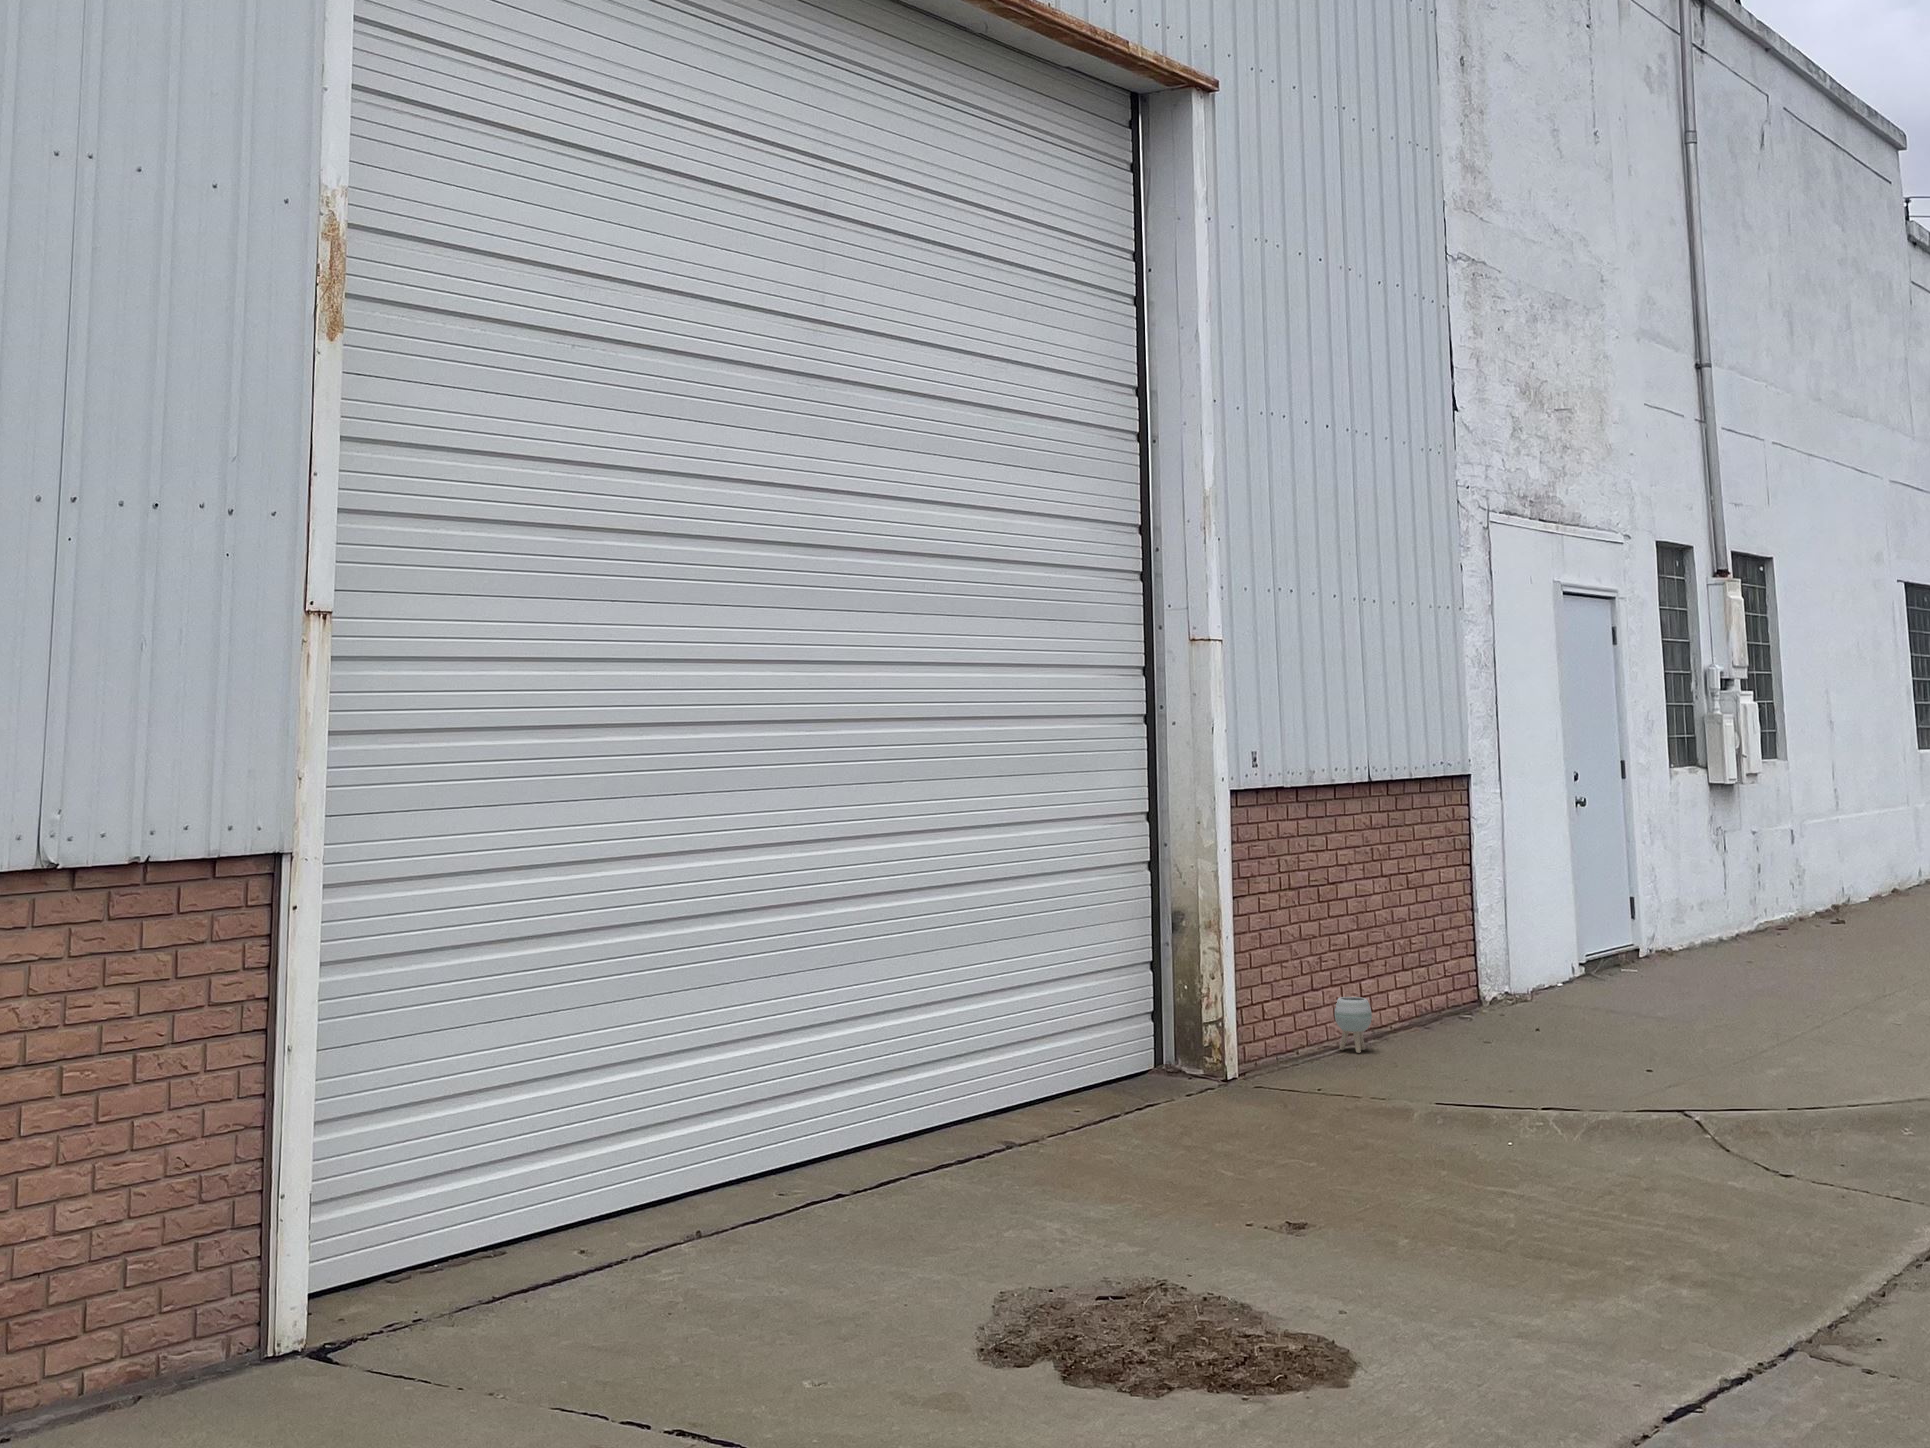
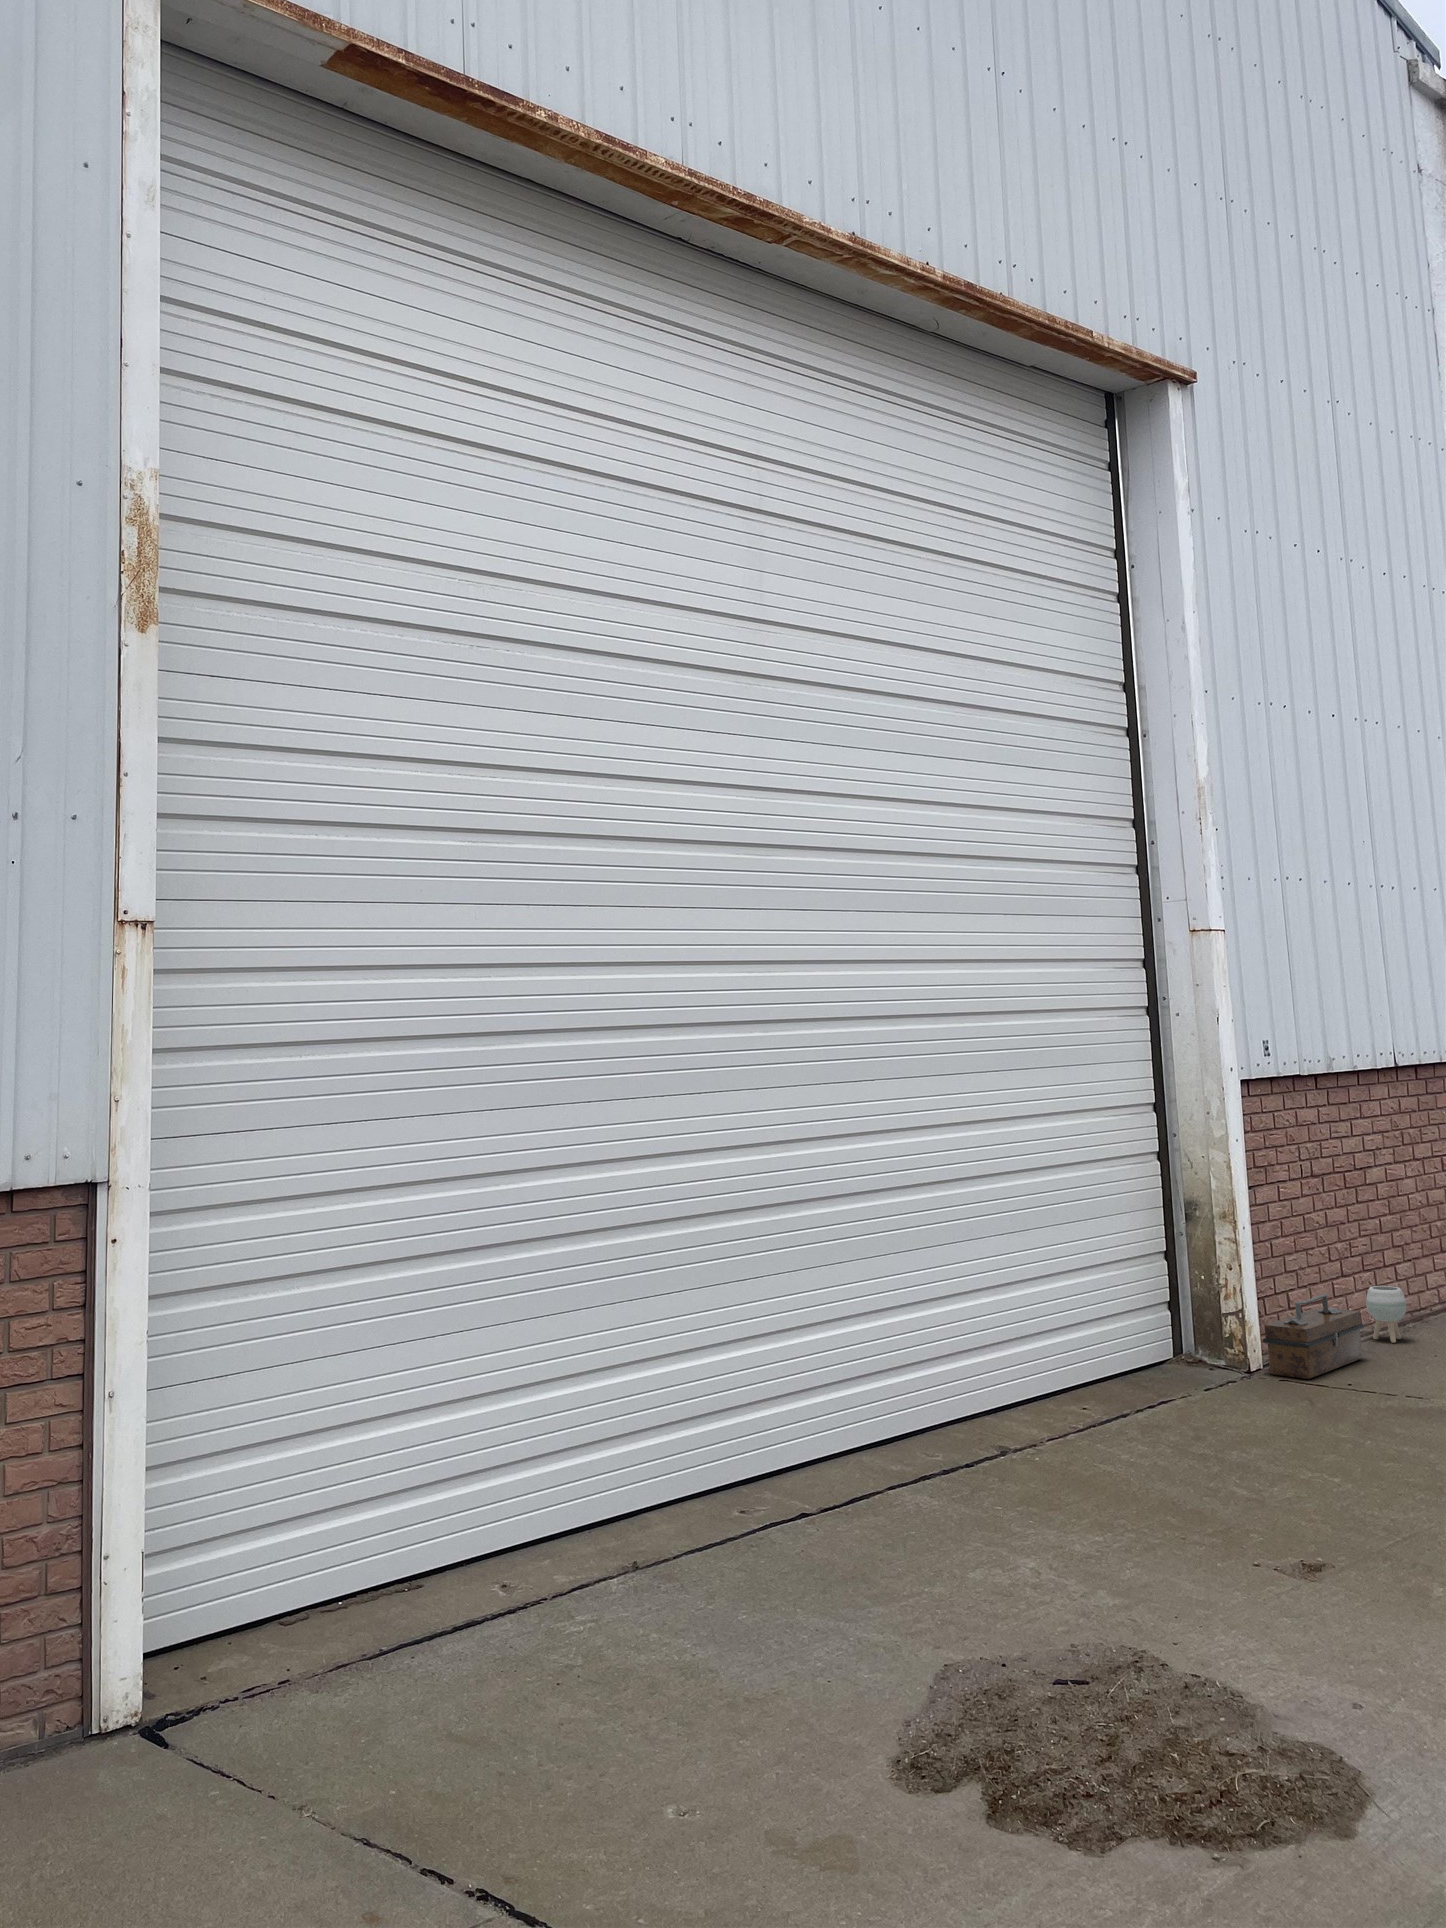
toolbox: none [1241,1002,1334,1083] -> present [1263,1294,1364,1379]

